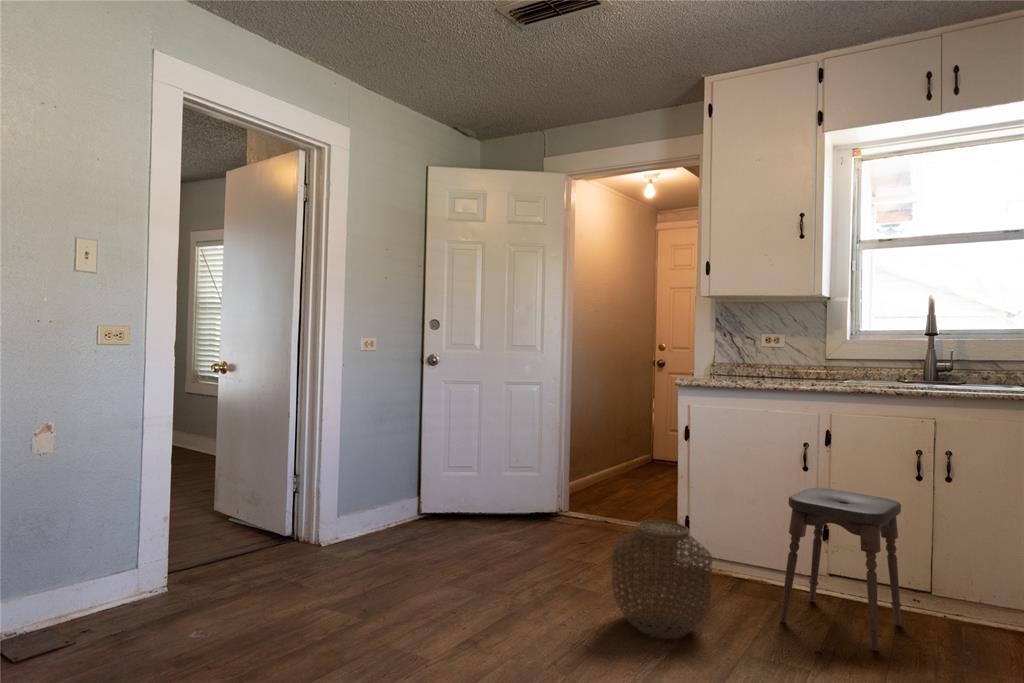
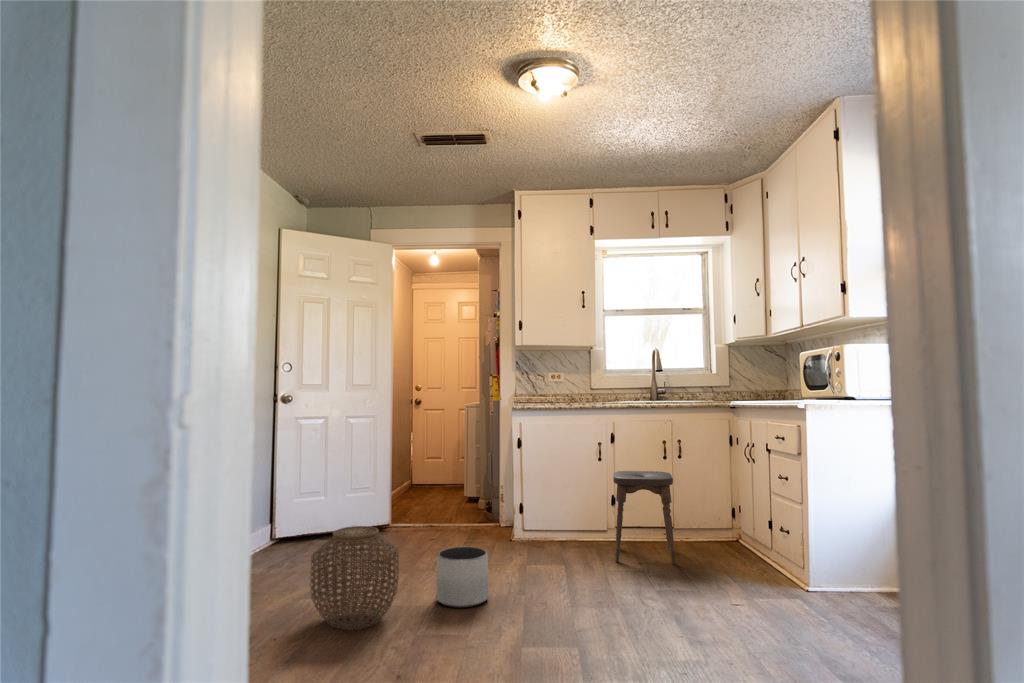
woven basket: present [612,520,712,639] -> present [310,526,399,630]
planter: none [473,554,539,635] -> present [436,547,488,608]

